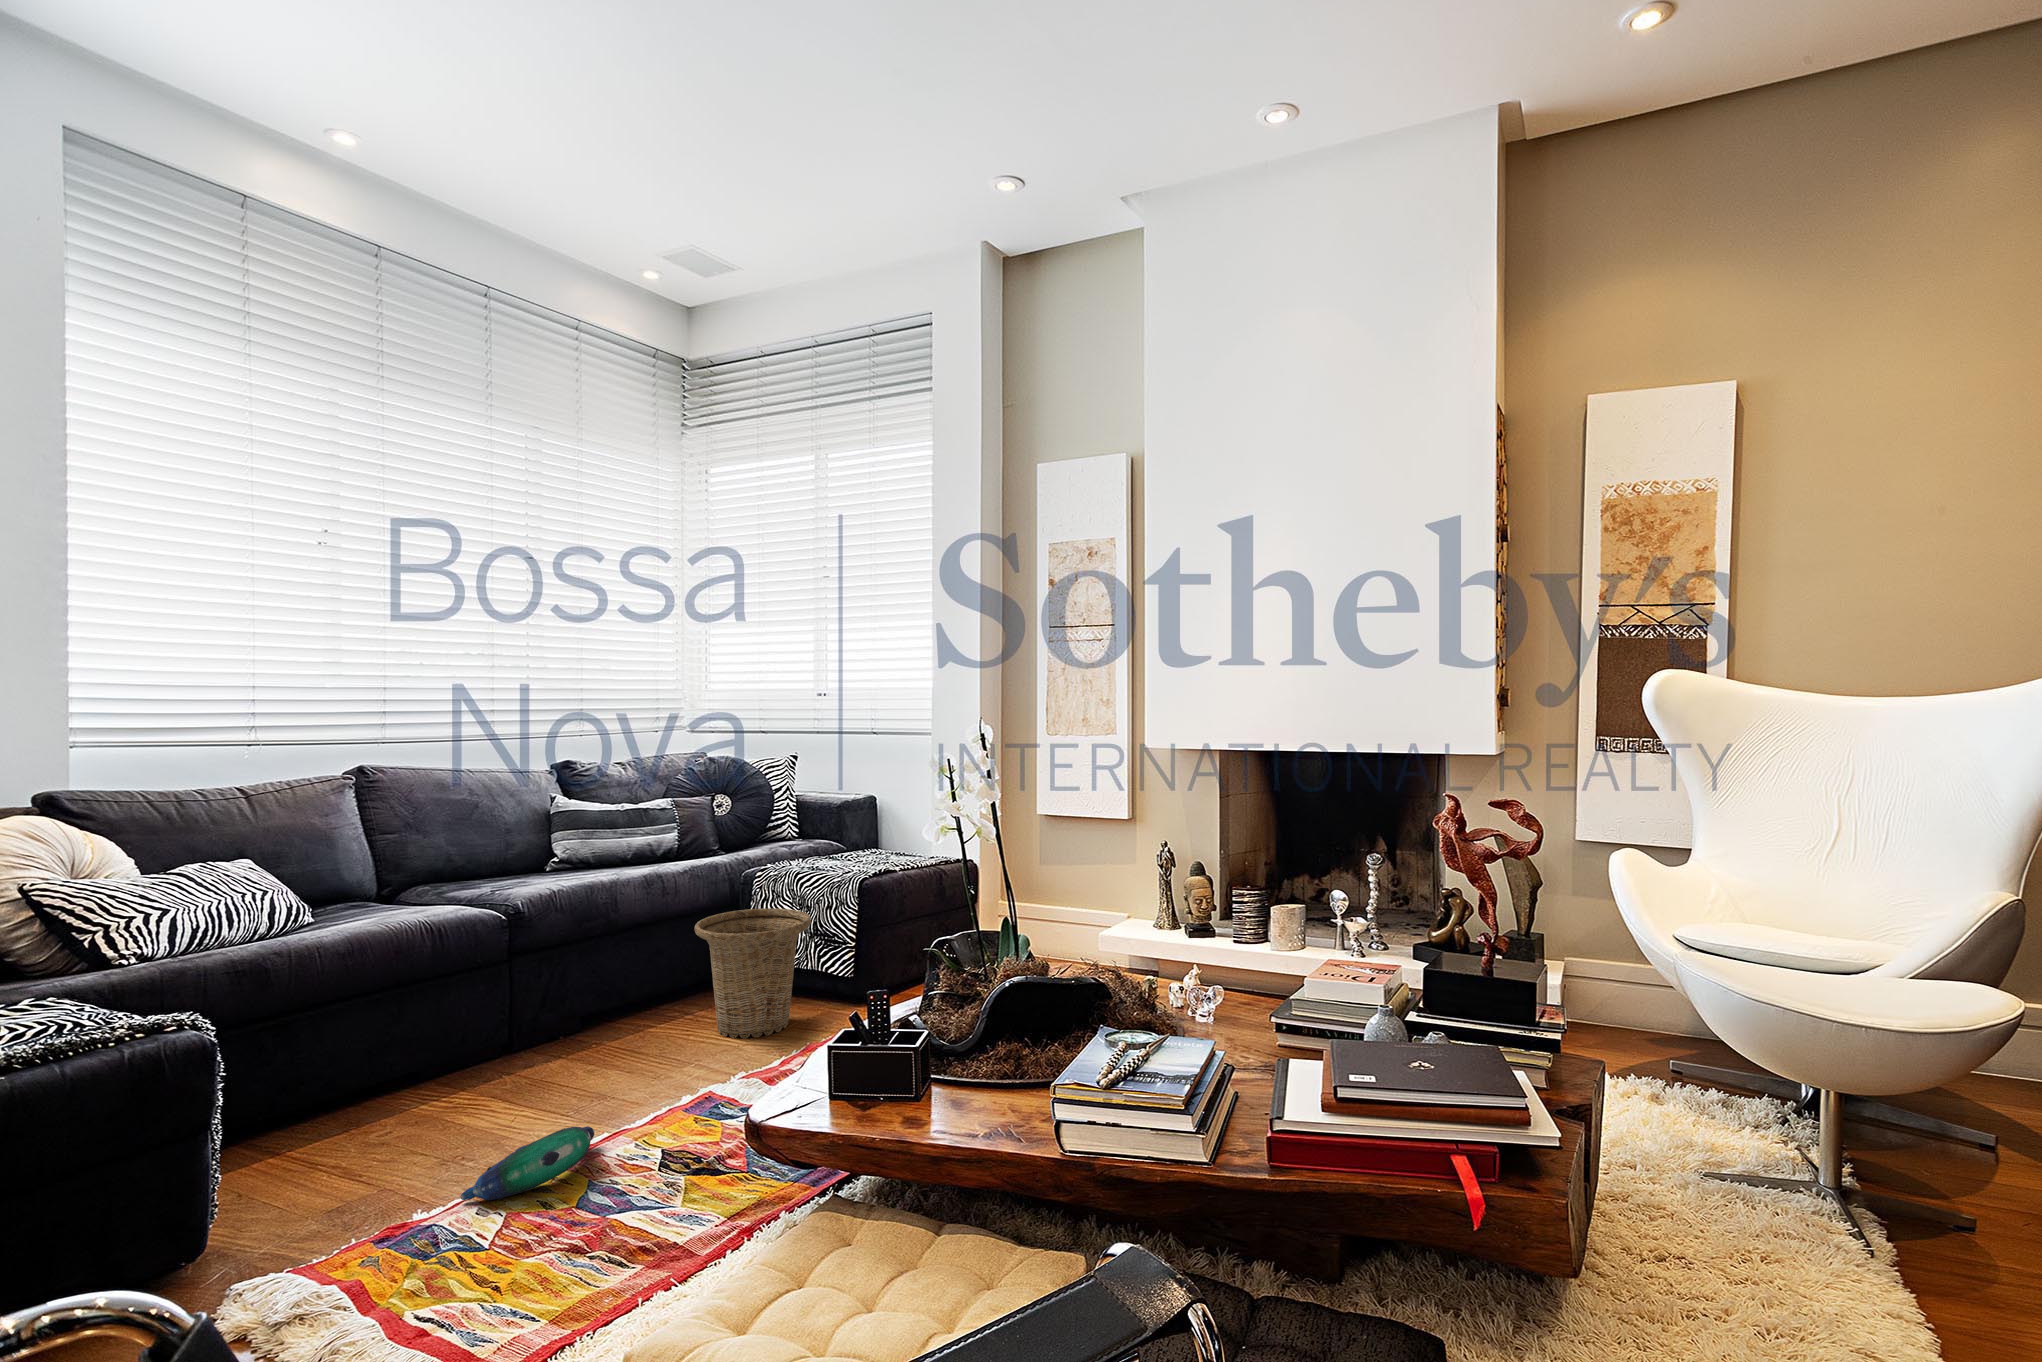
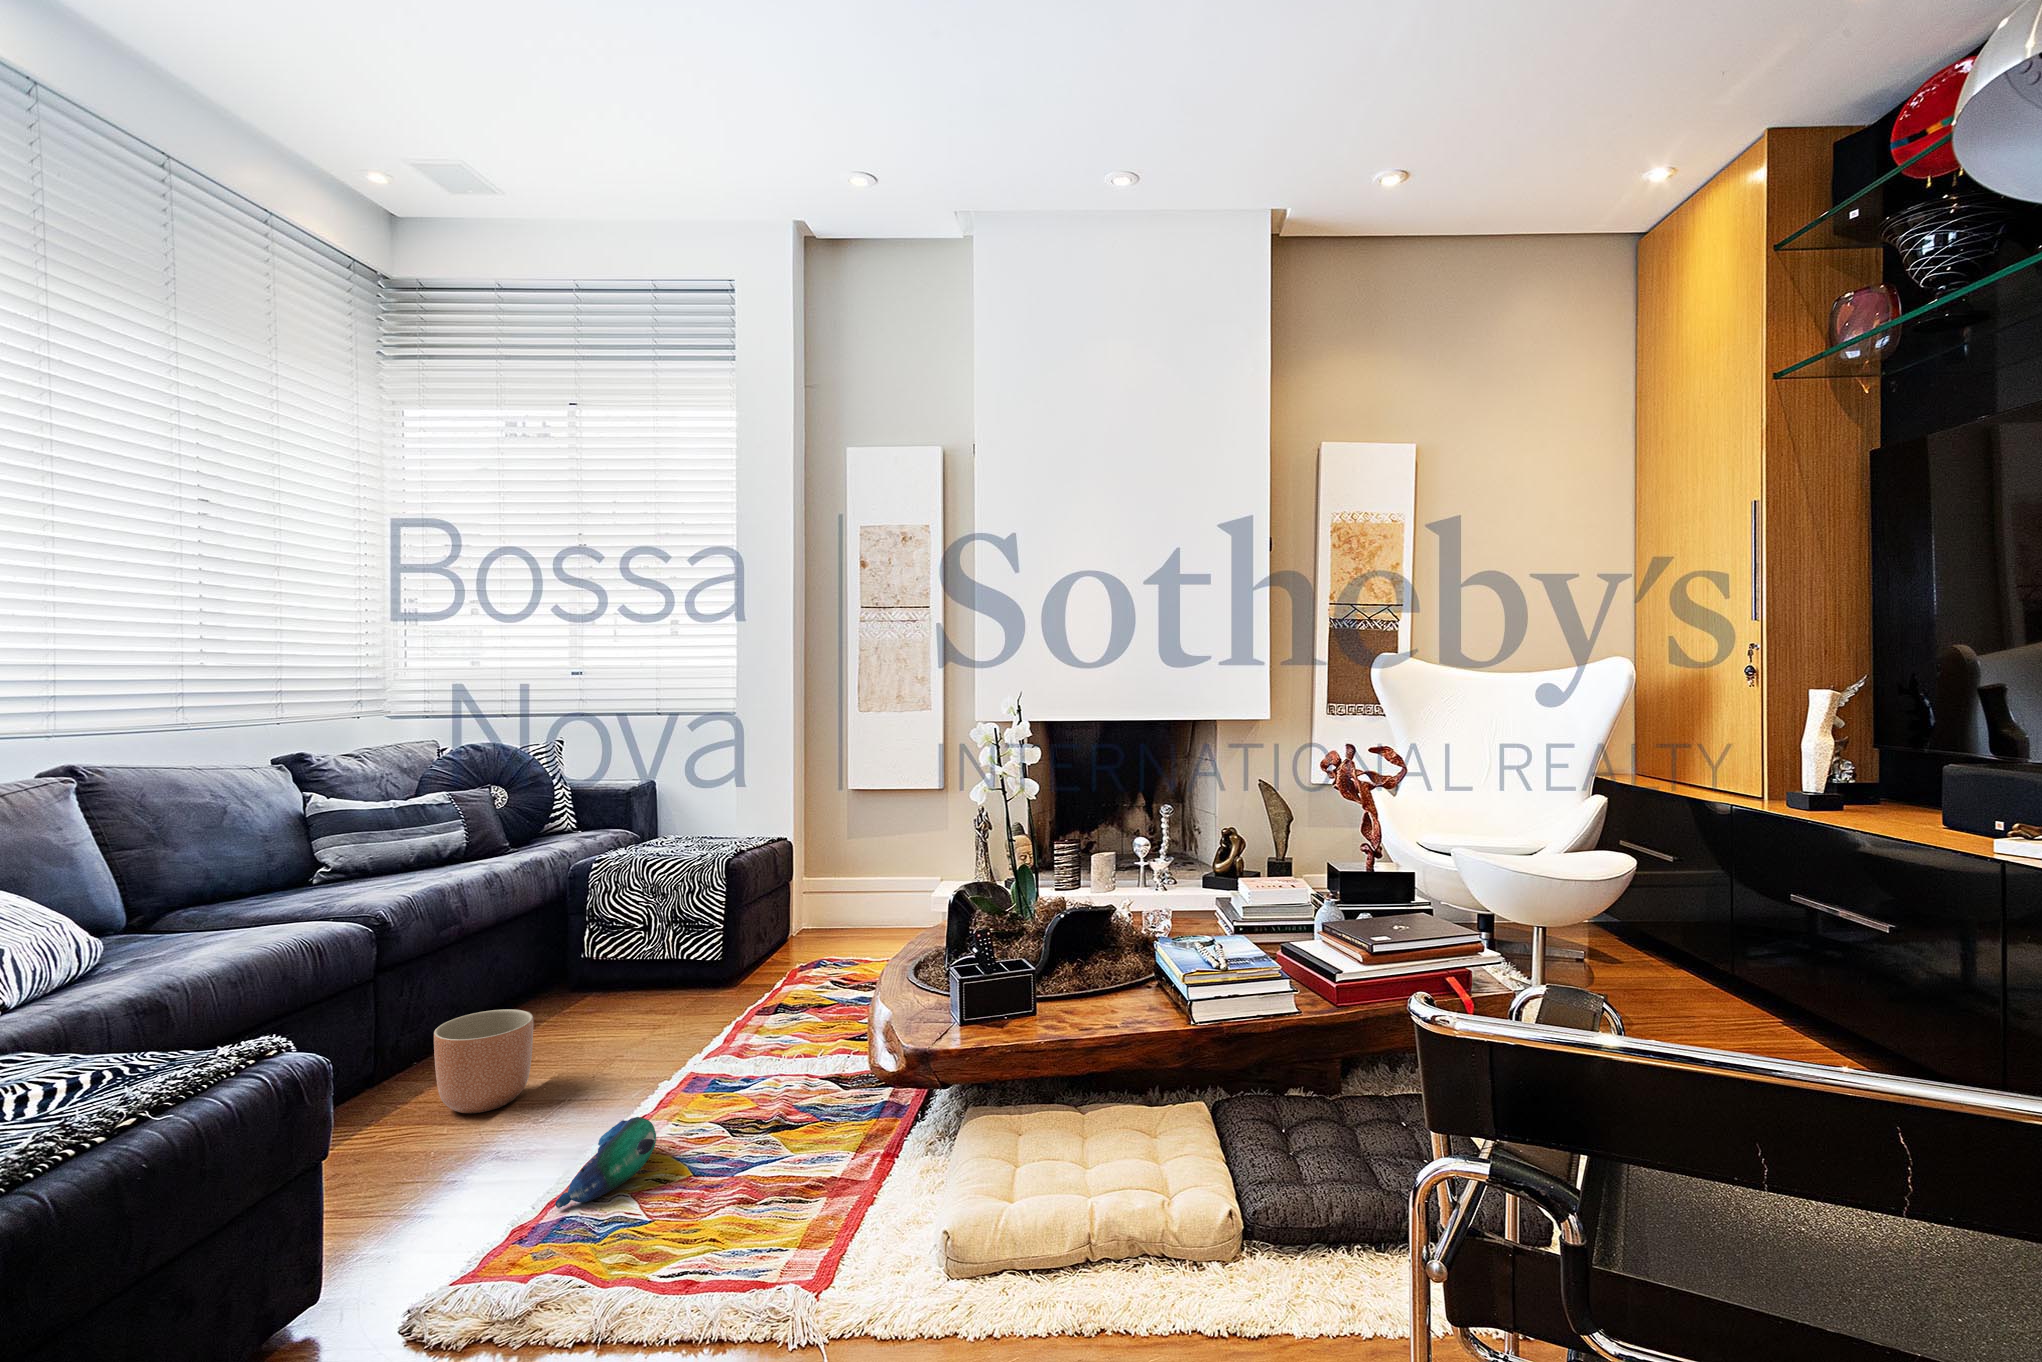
basket: present [695,908,811,1039] -> none [569,897,696,1034]
planter: none [518,999,604,1091] -> present [434,1009,533,1113]

